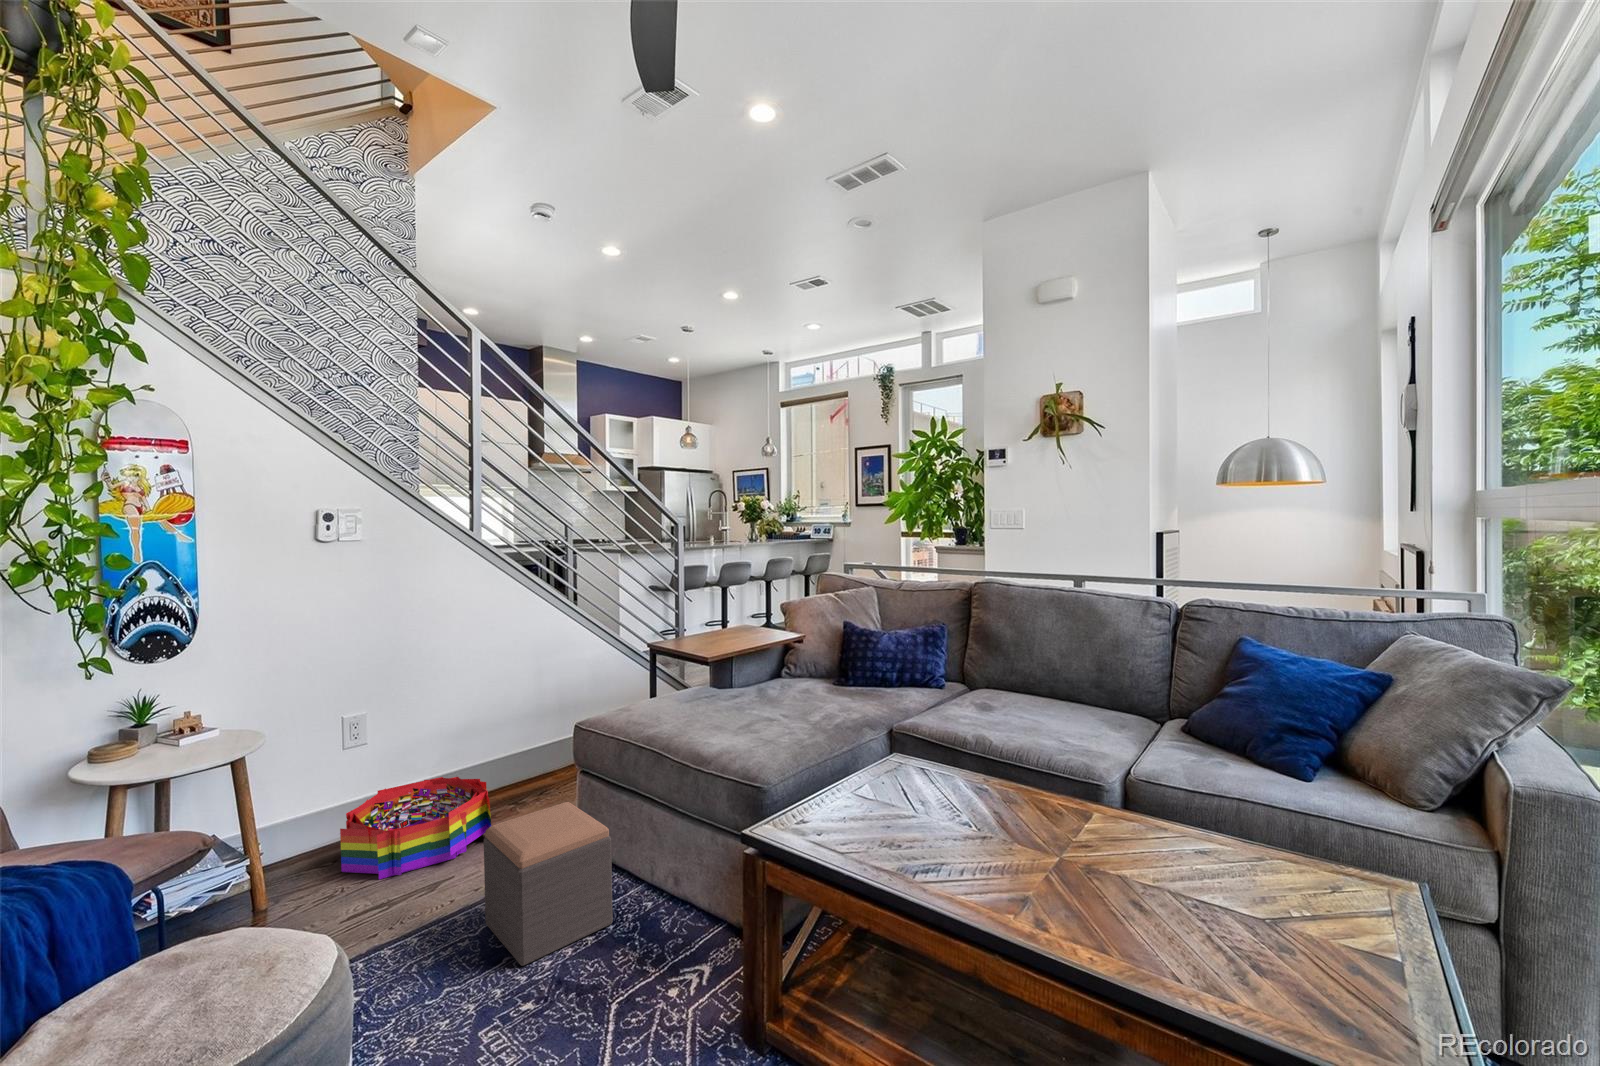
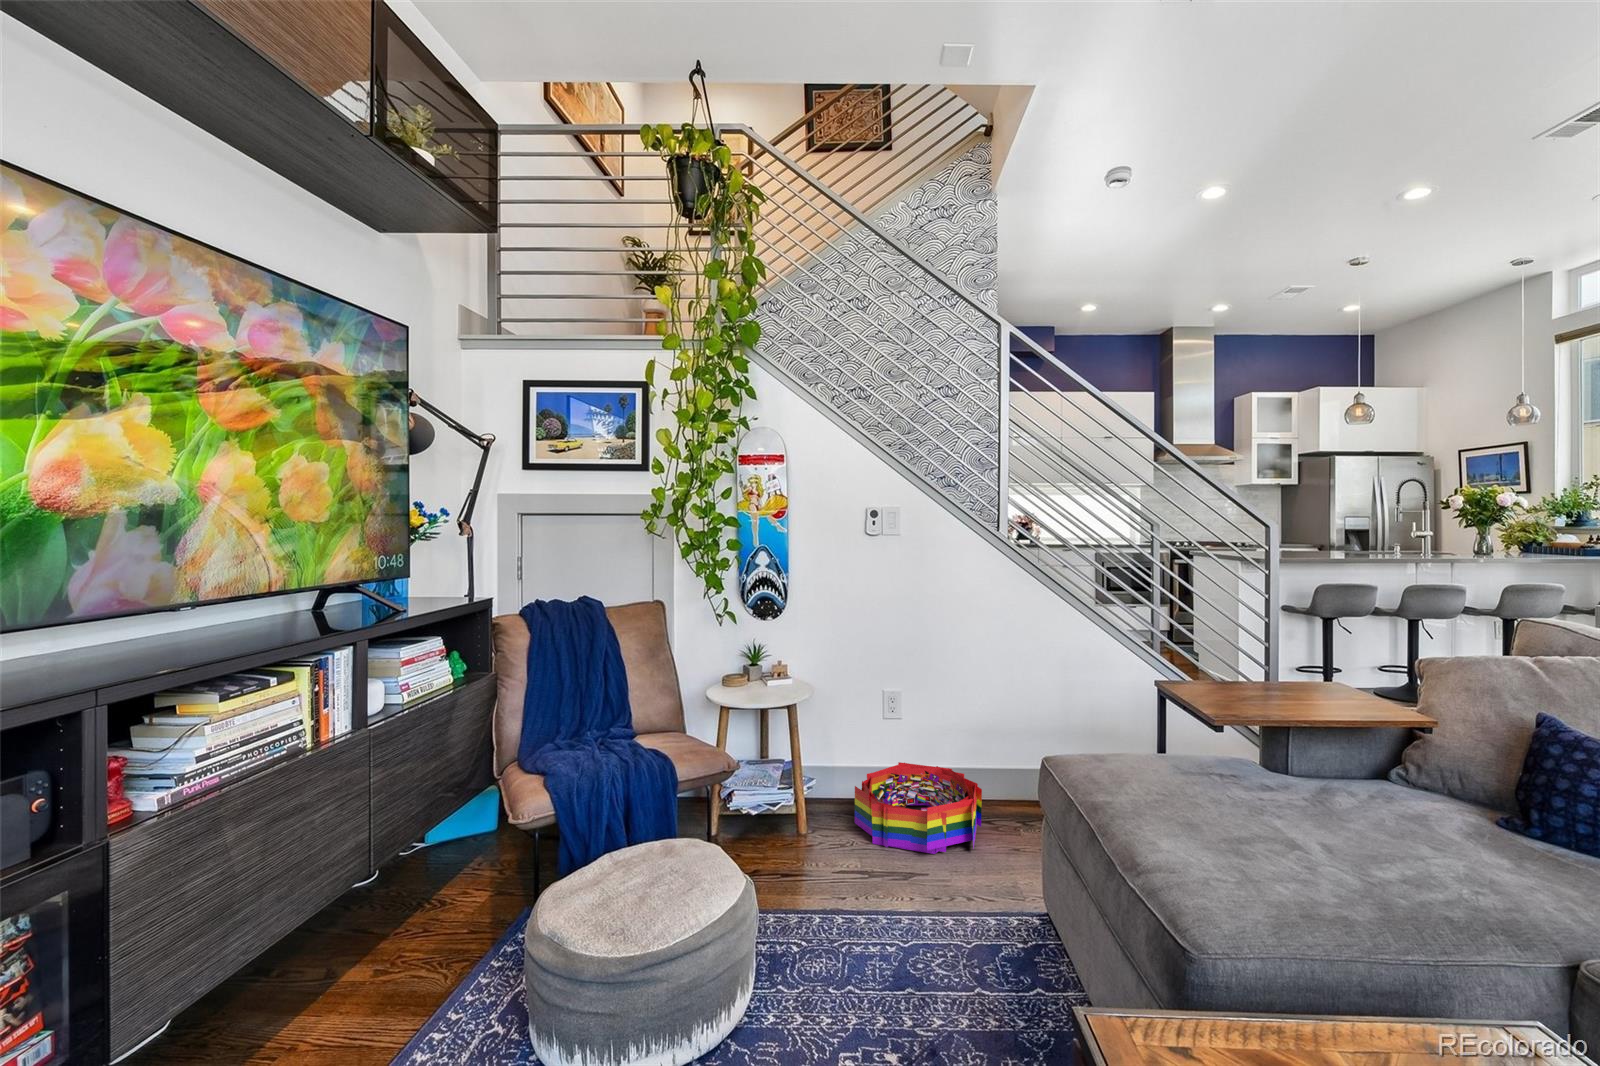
footstool: present [484,802,613,966] -> none [915,842,1030,1023]

